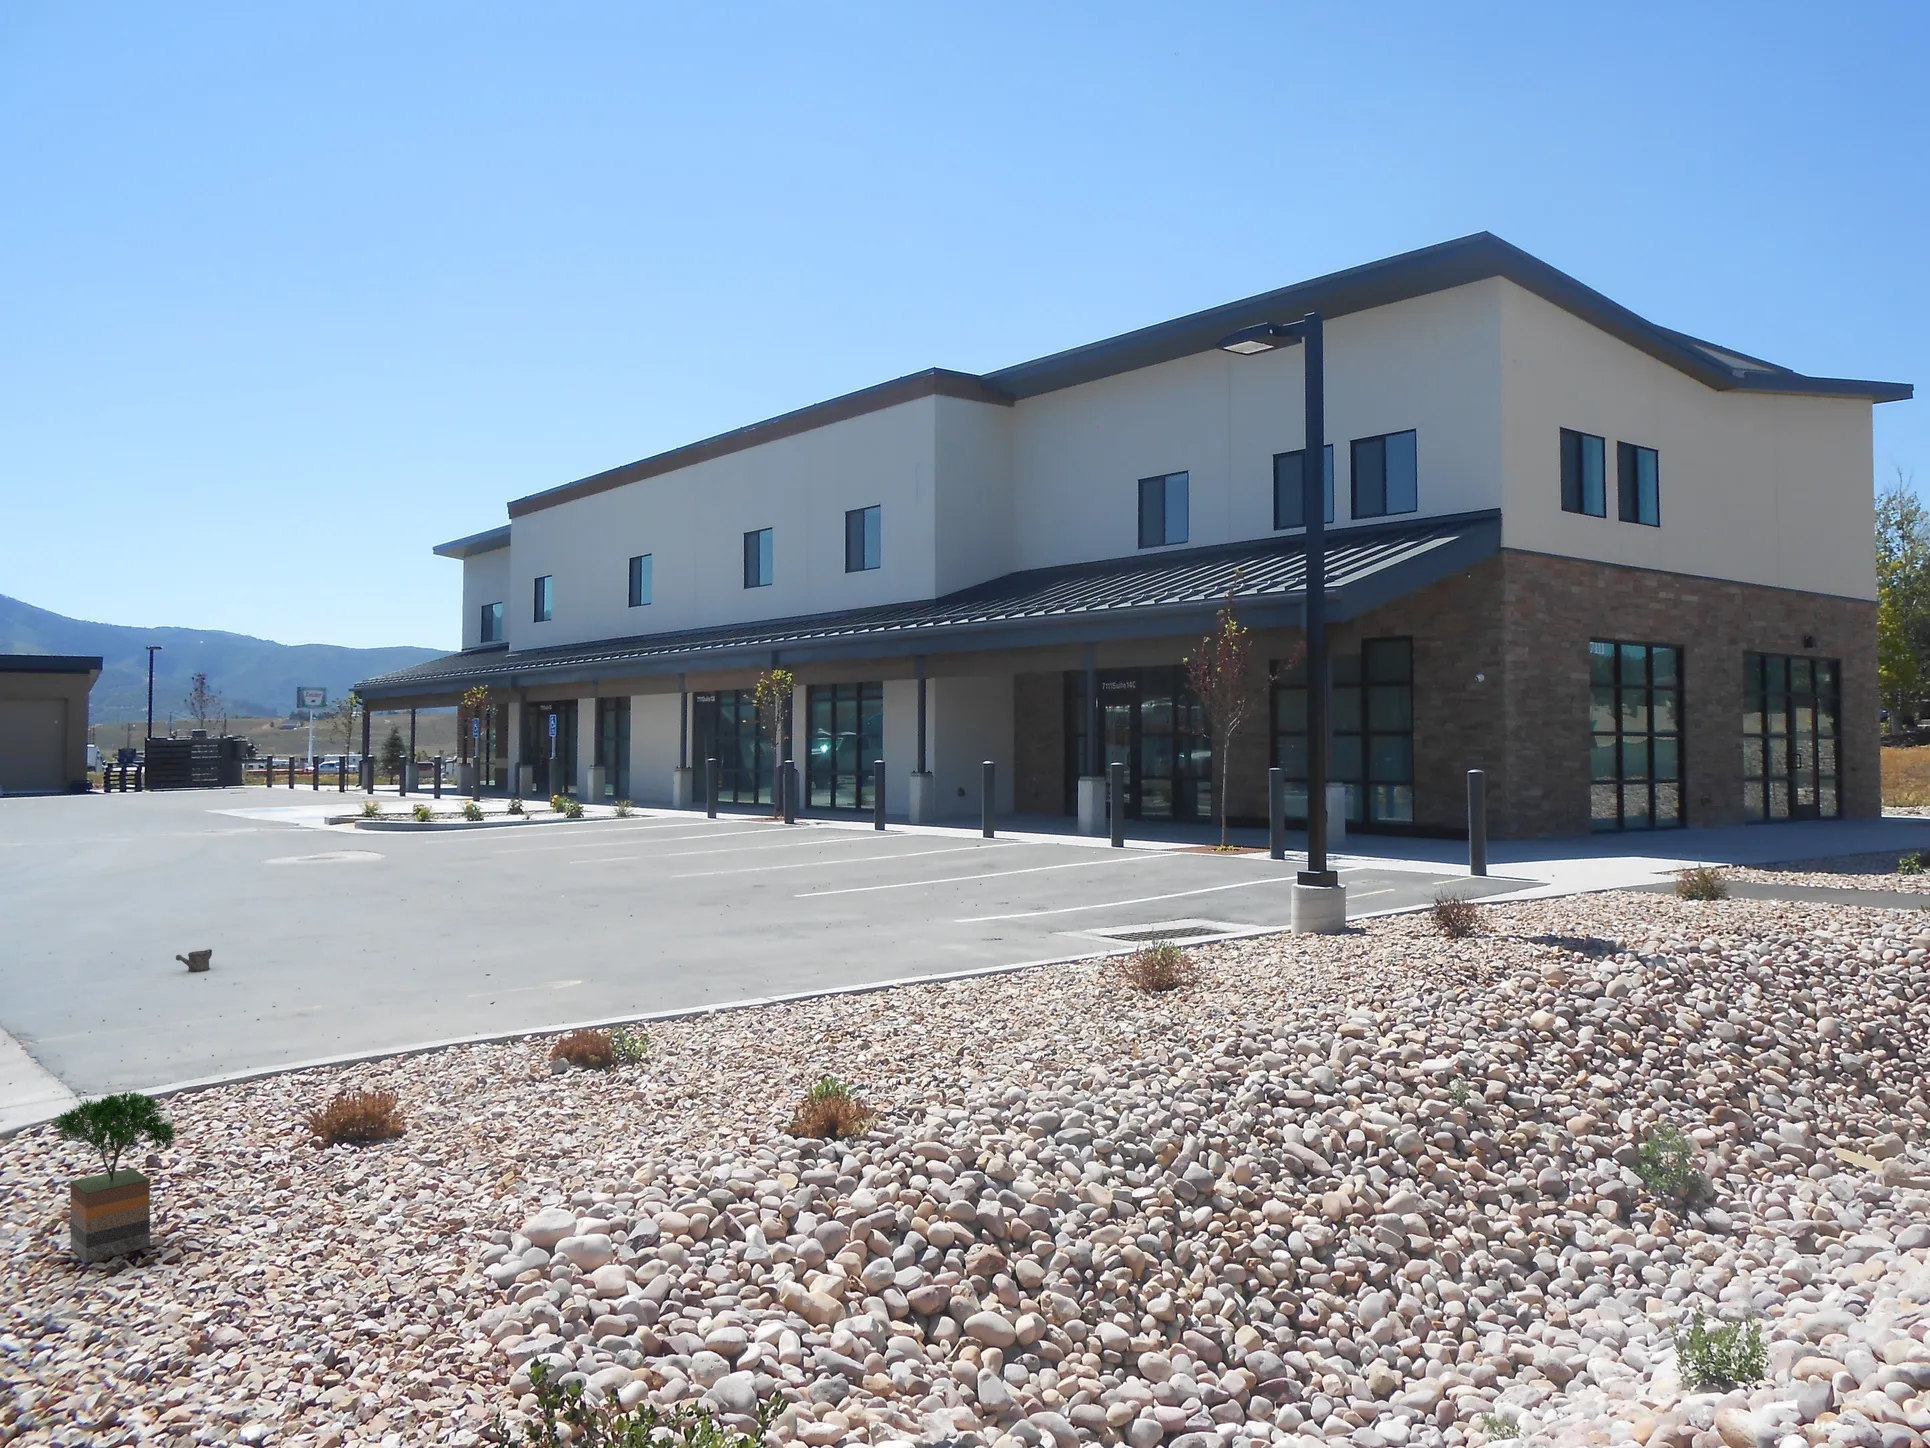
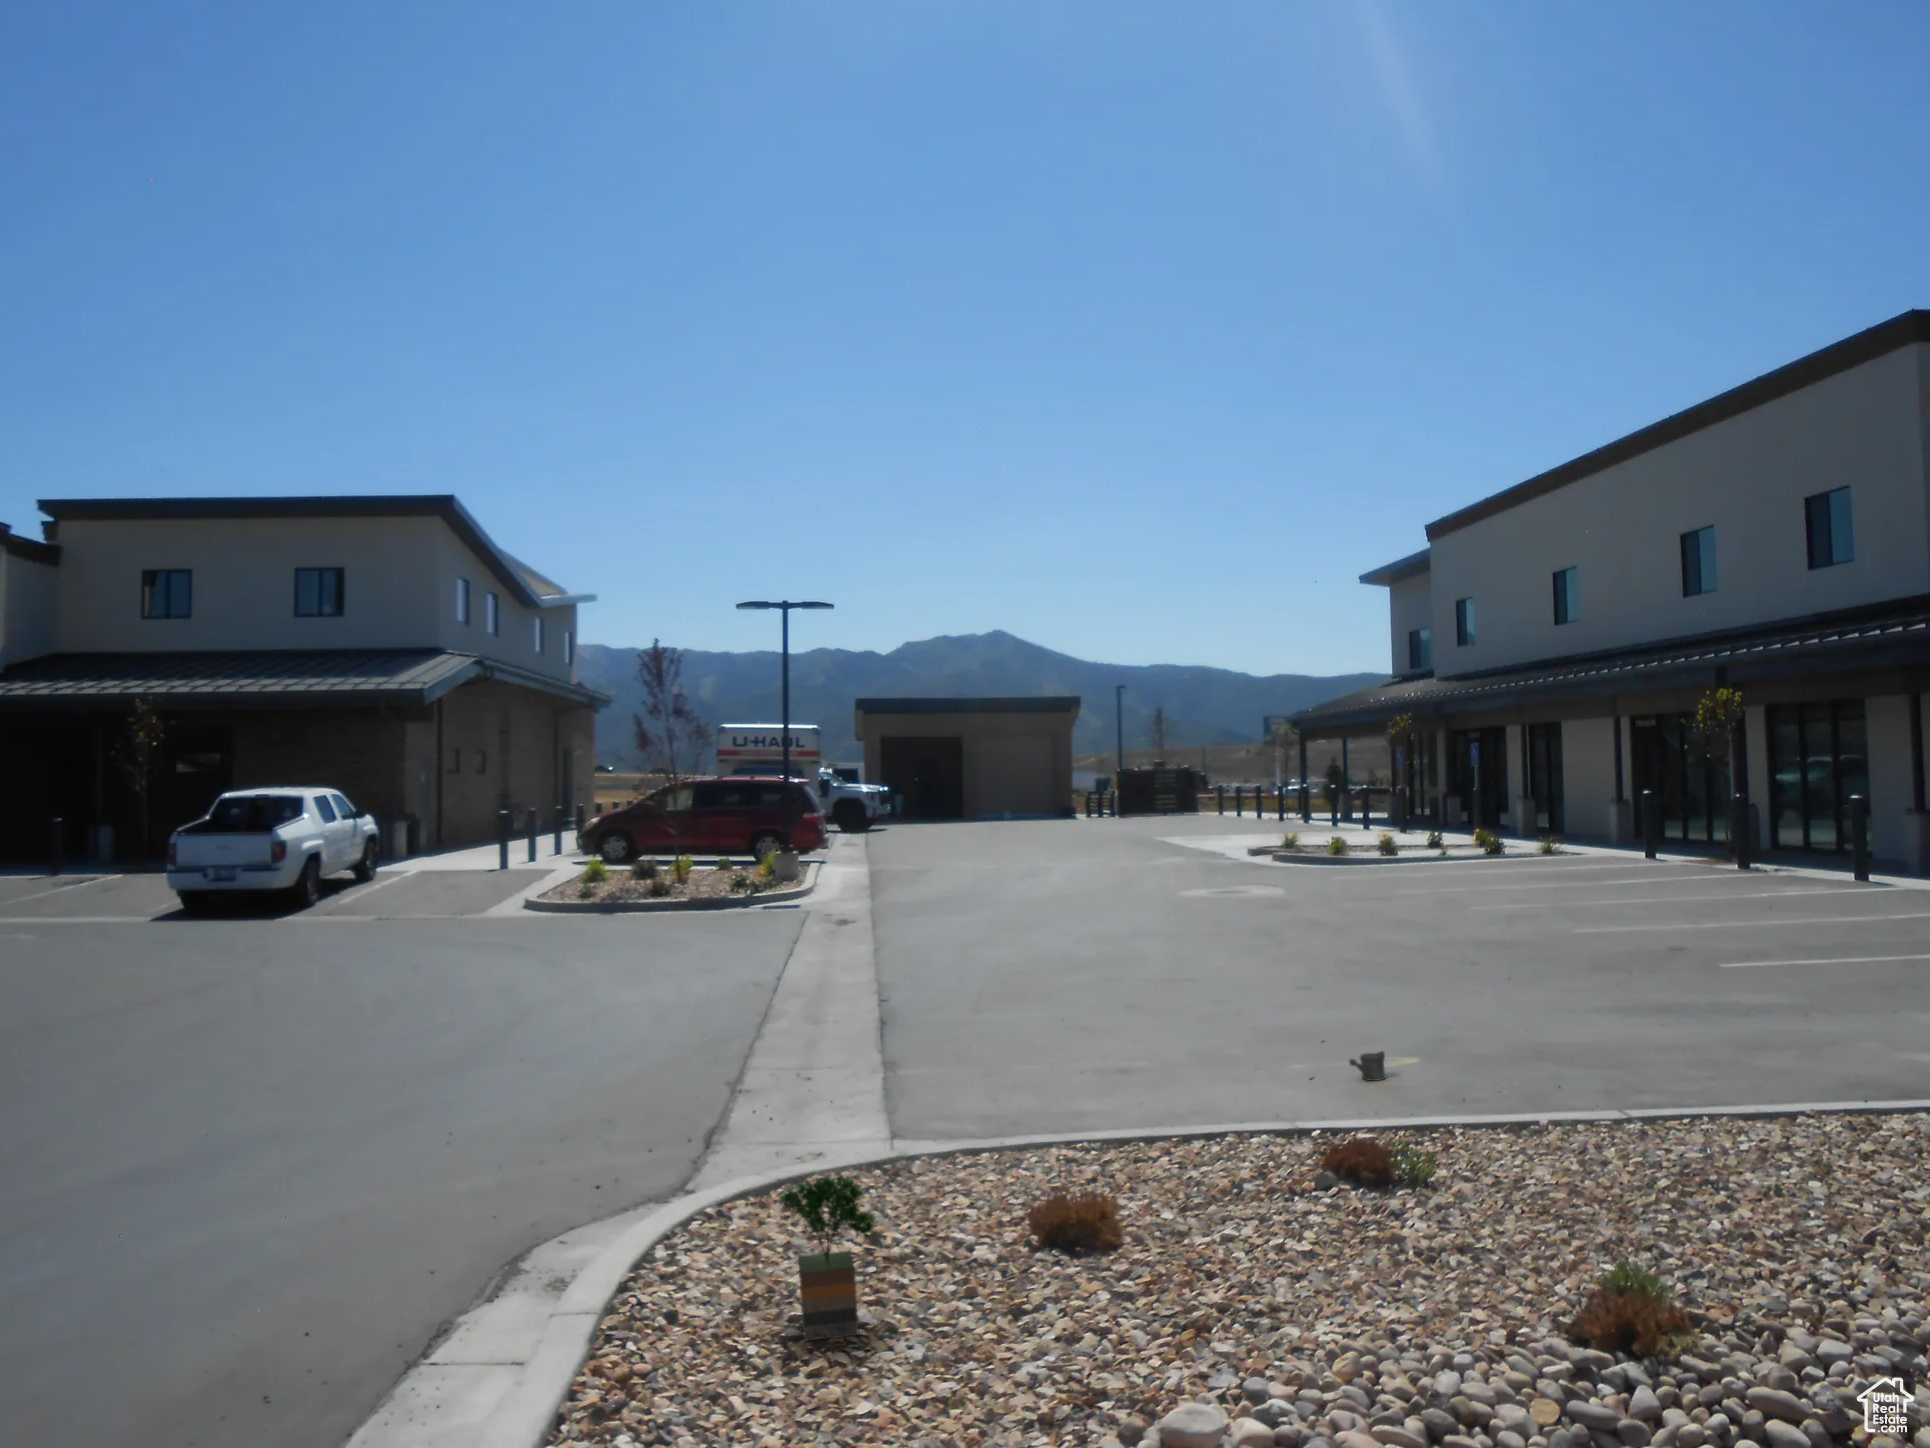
watering can: present [176,949,212,972] -> present [1349,1051,1385,1081]

